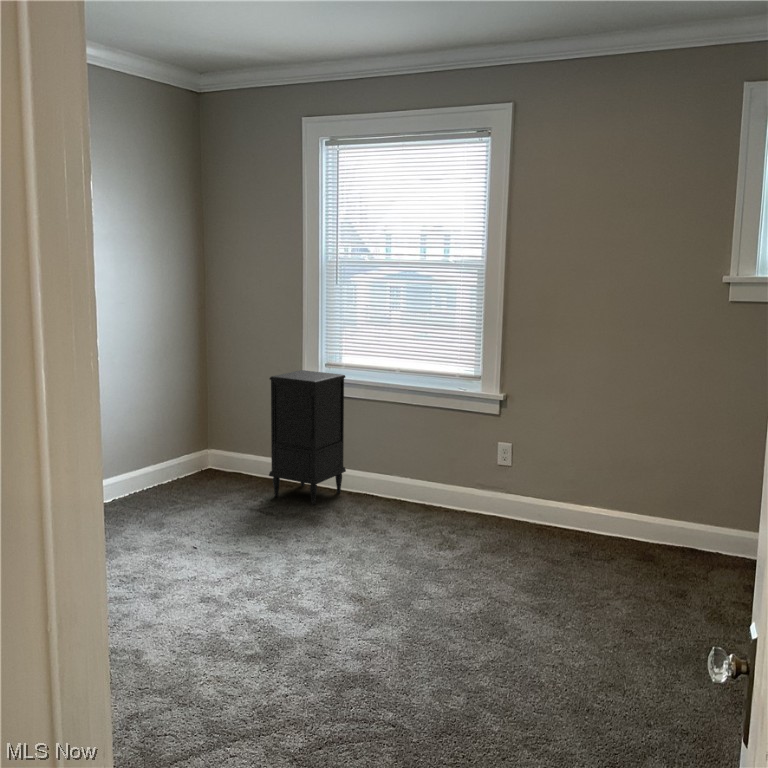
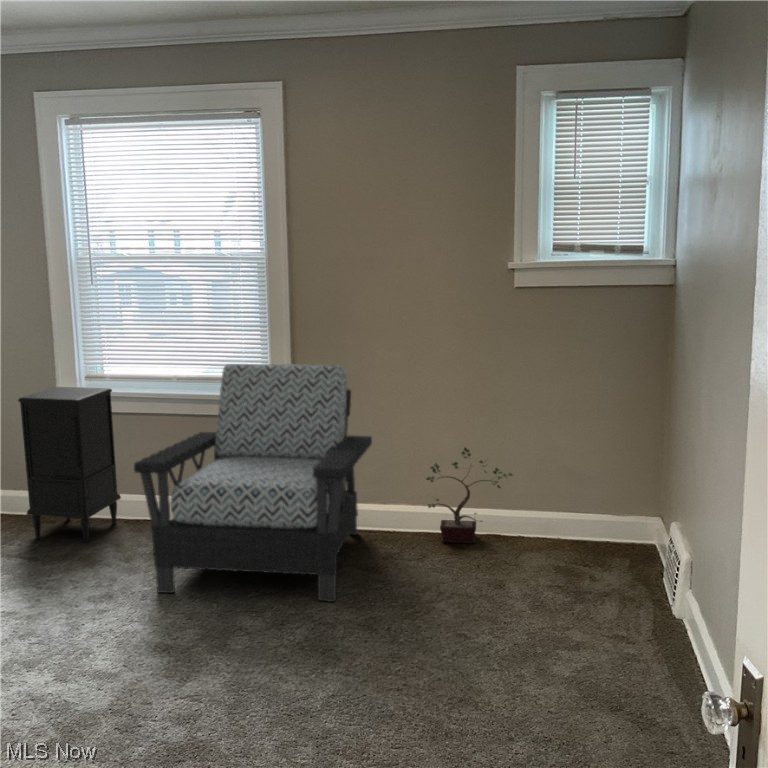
armchair: none [350,360,571,585] -> present [134,364,372,602]
potted plant: none [620,457,714,554] -> present [426,447,513,543]

